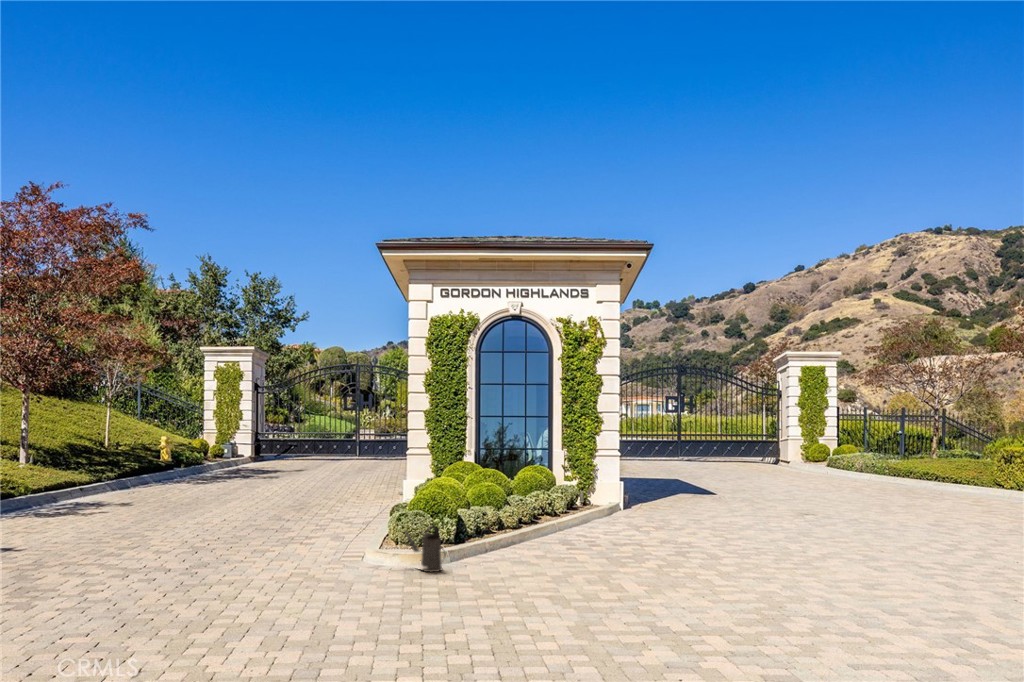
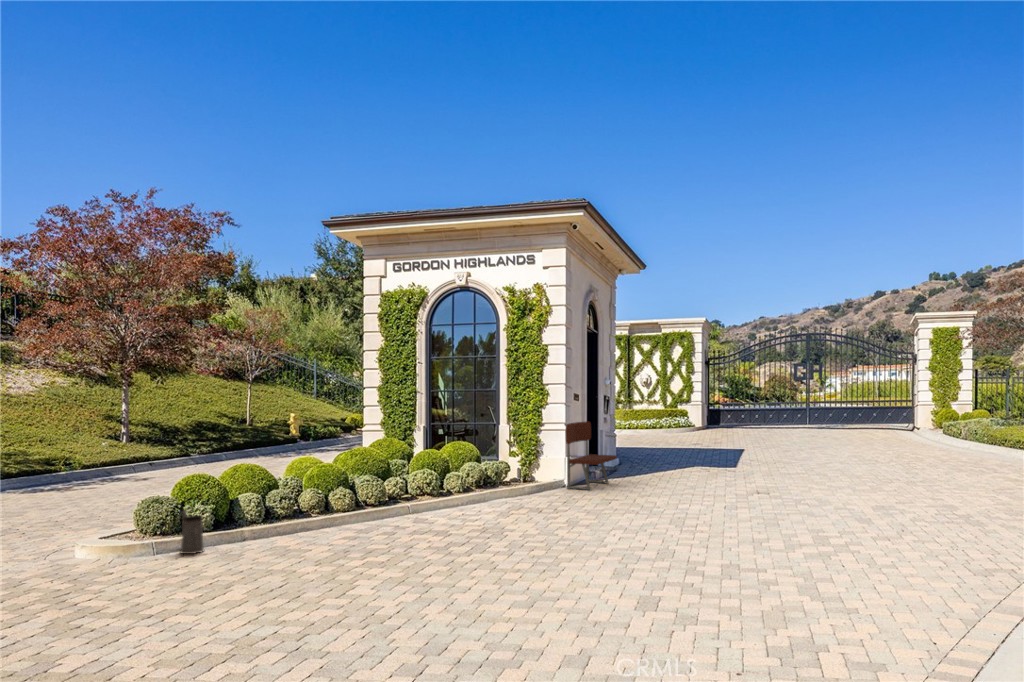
bench: none [619,448,656,511] -> present [566,422,617,490]

